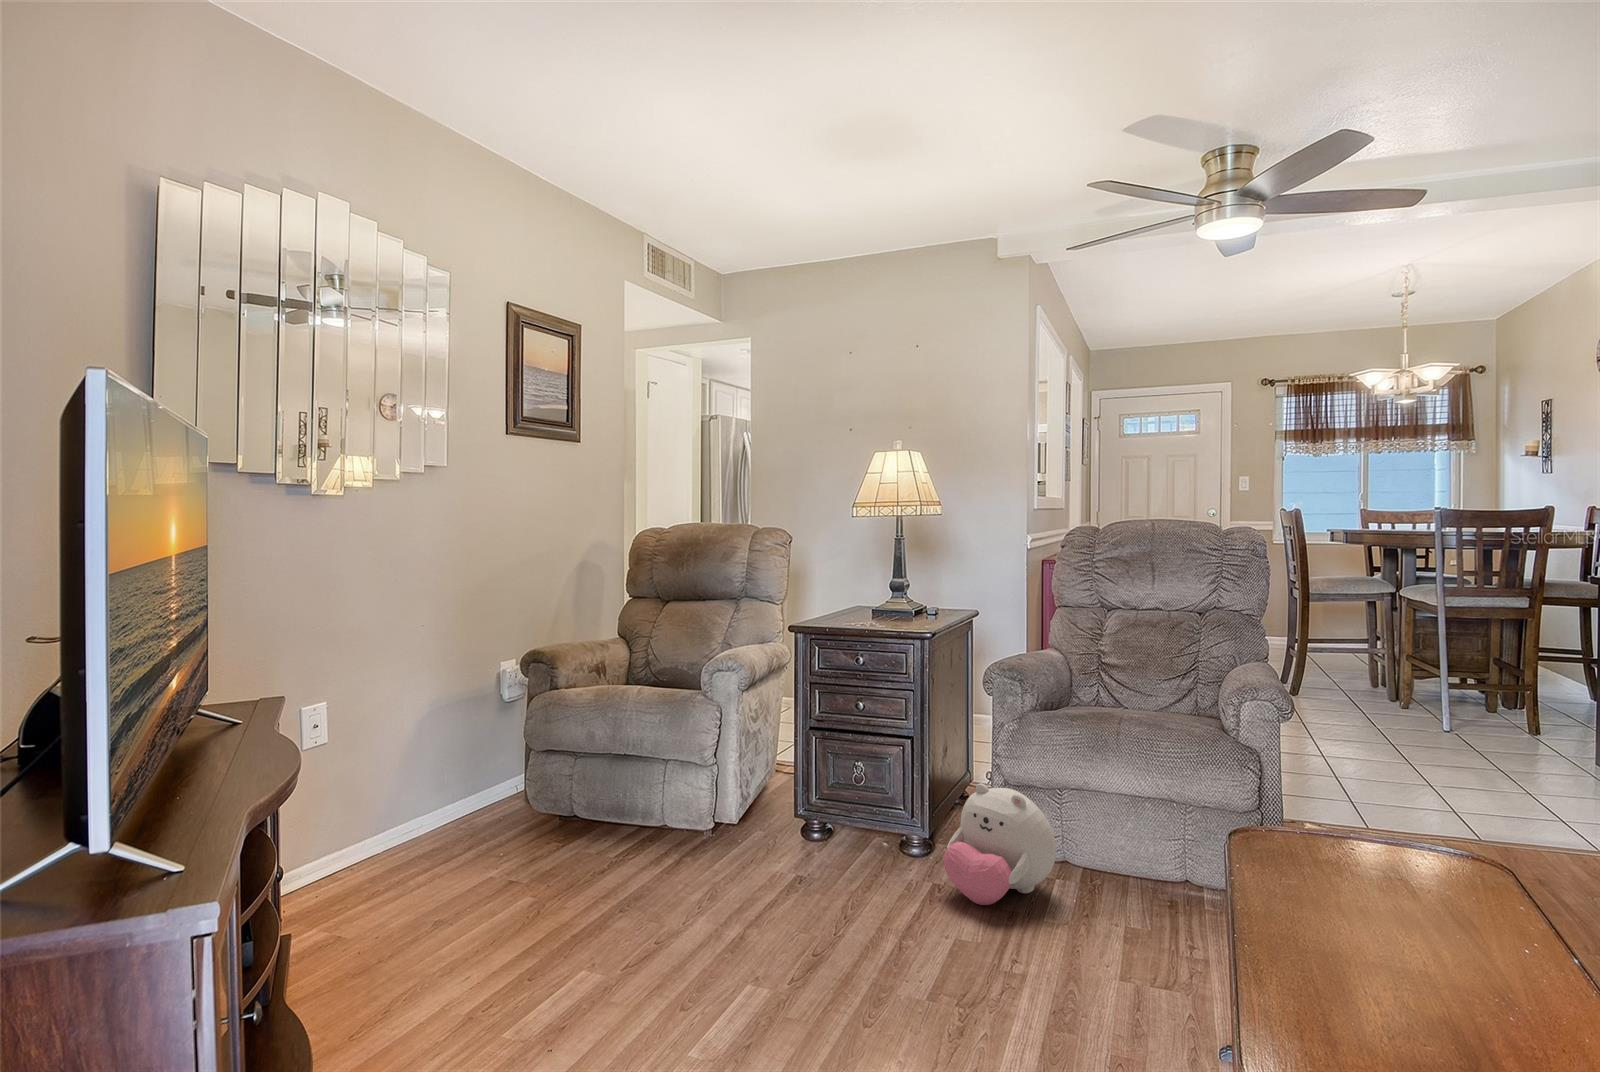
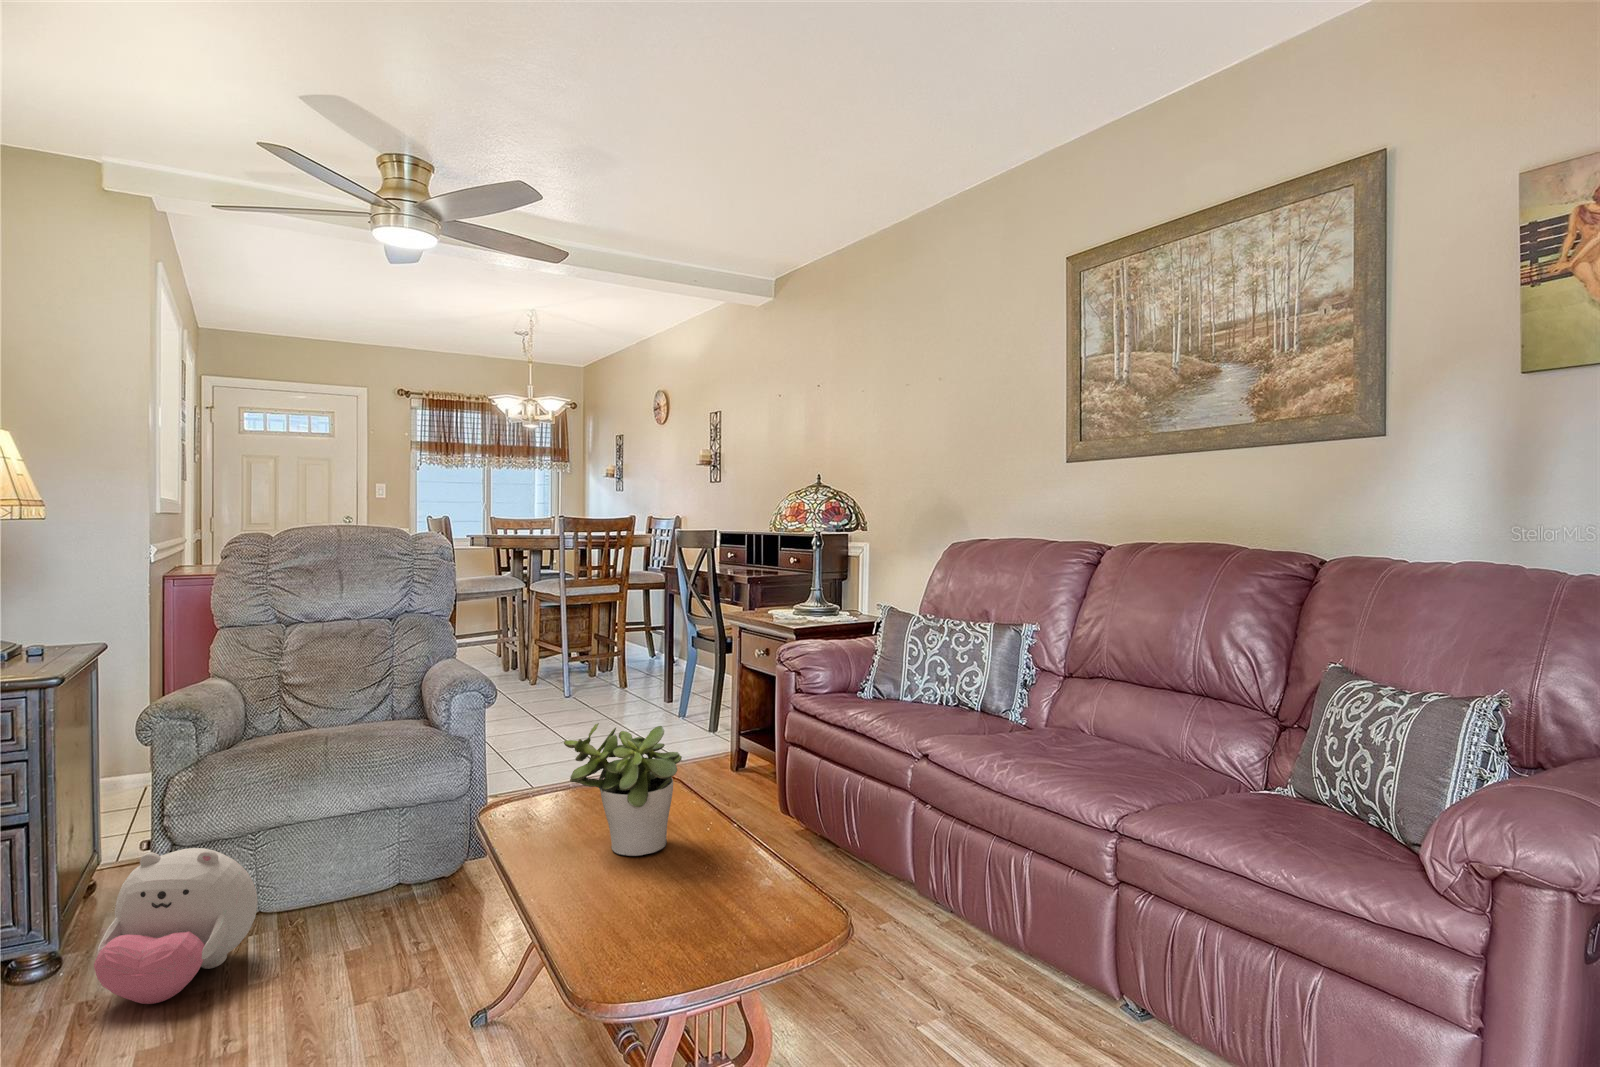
potted plant: none [1328,774,1507,964] -> present [564,723,682,856]

